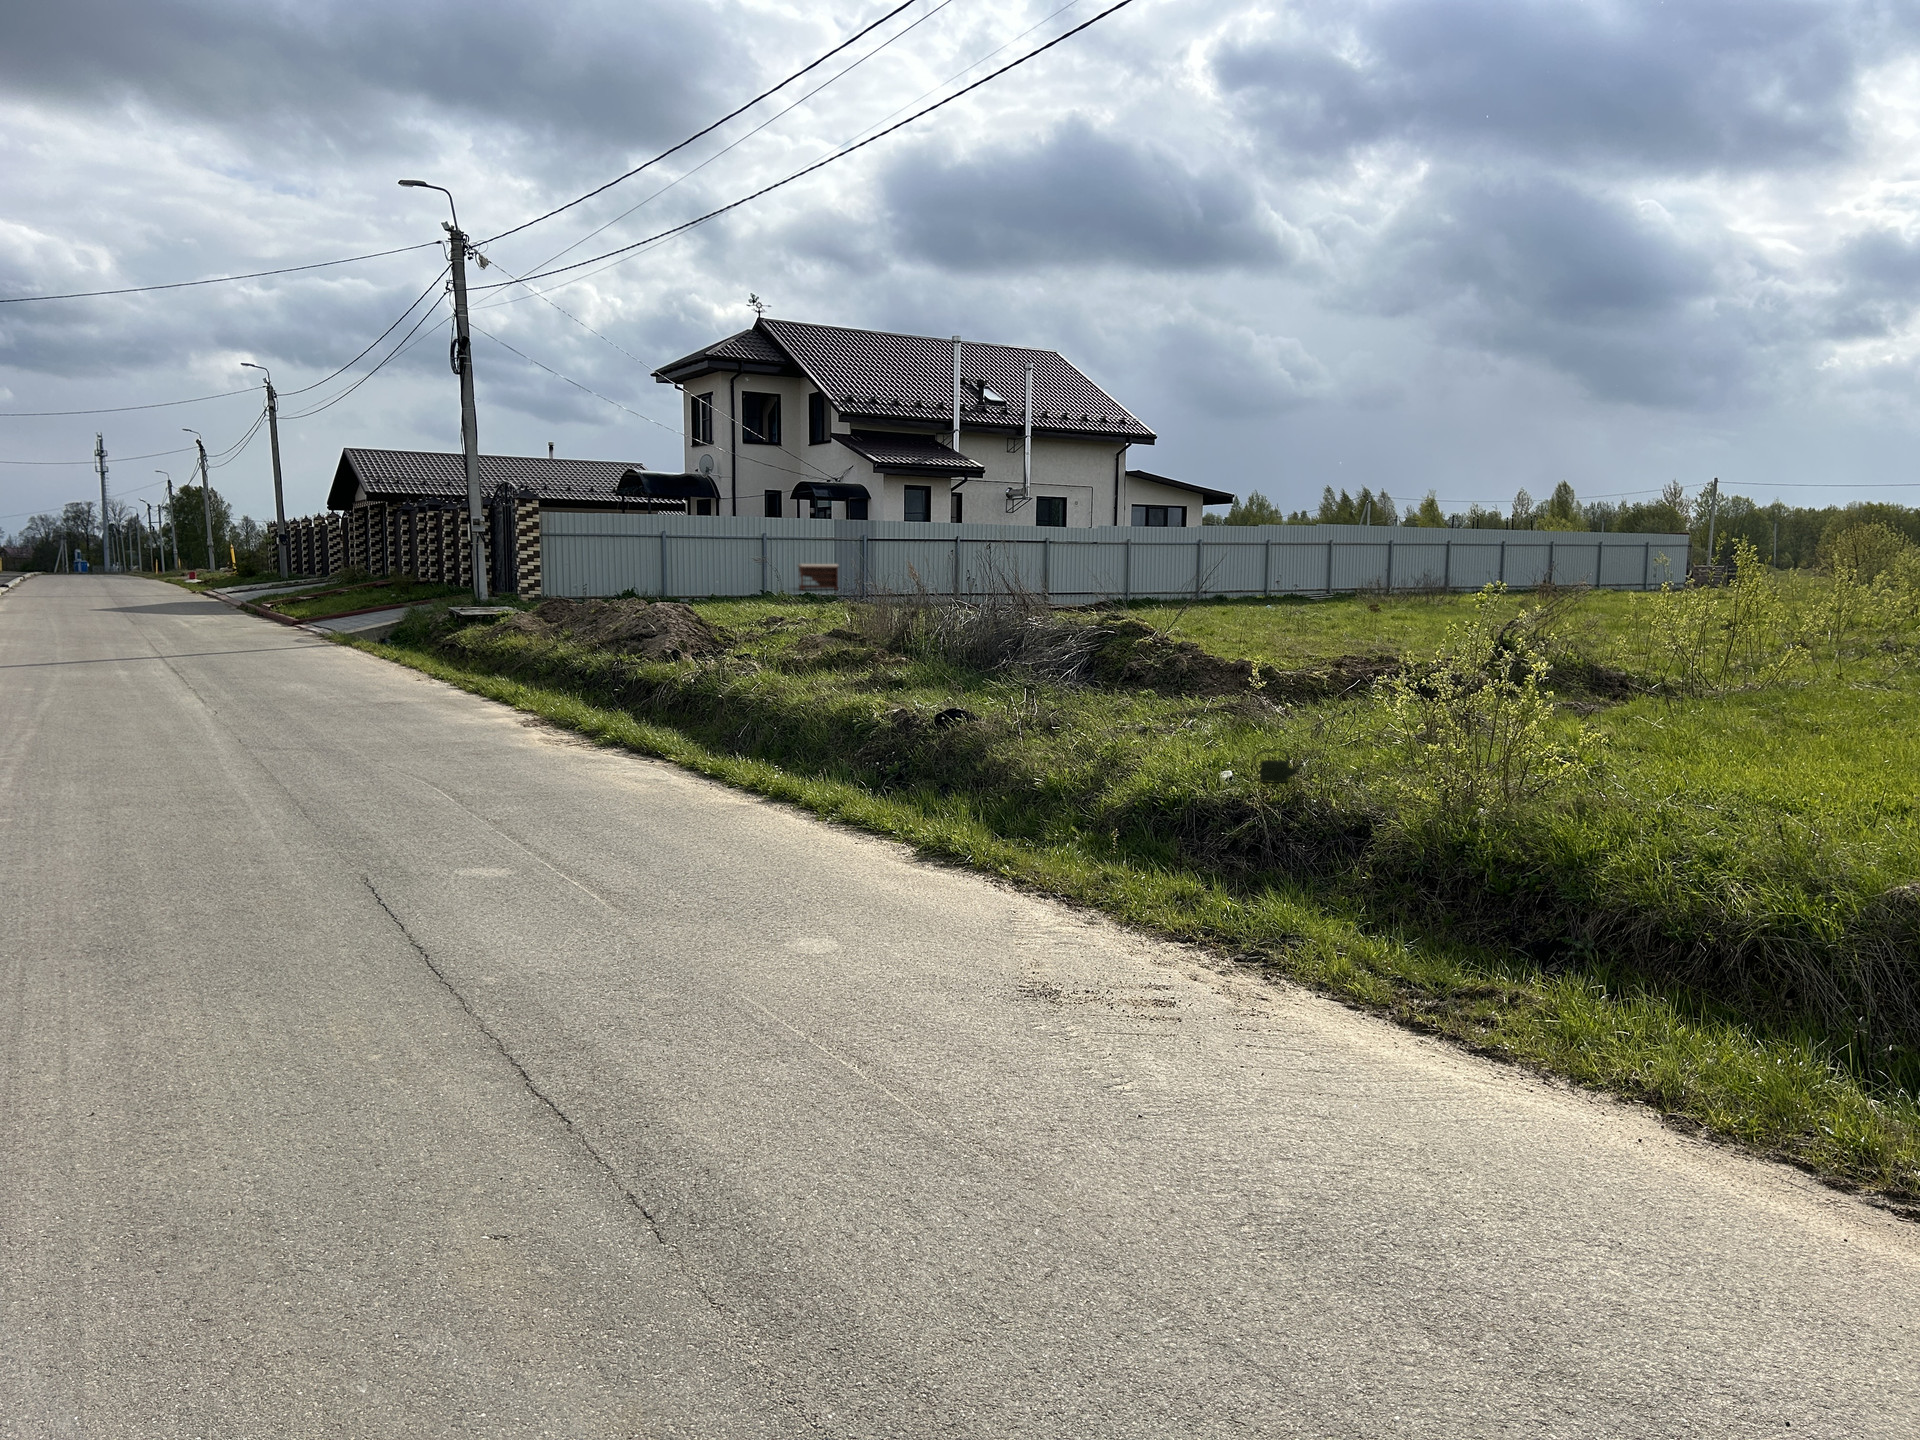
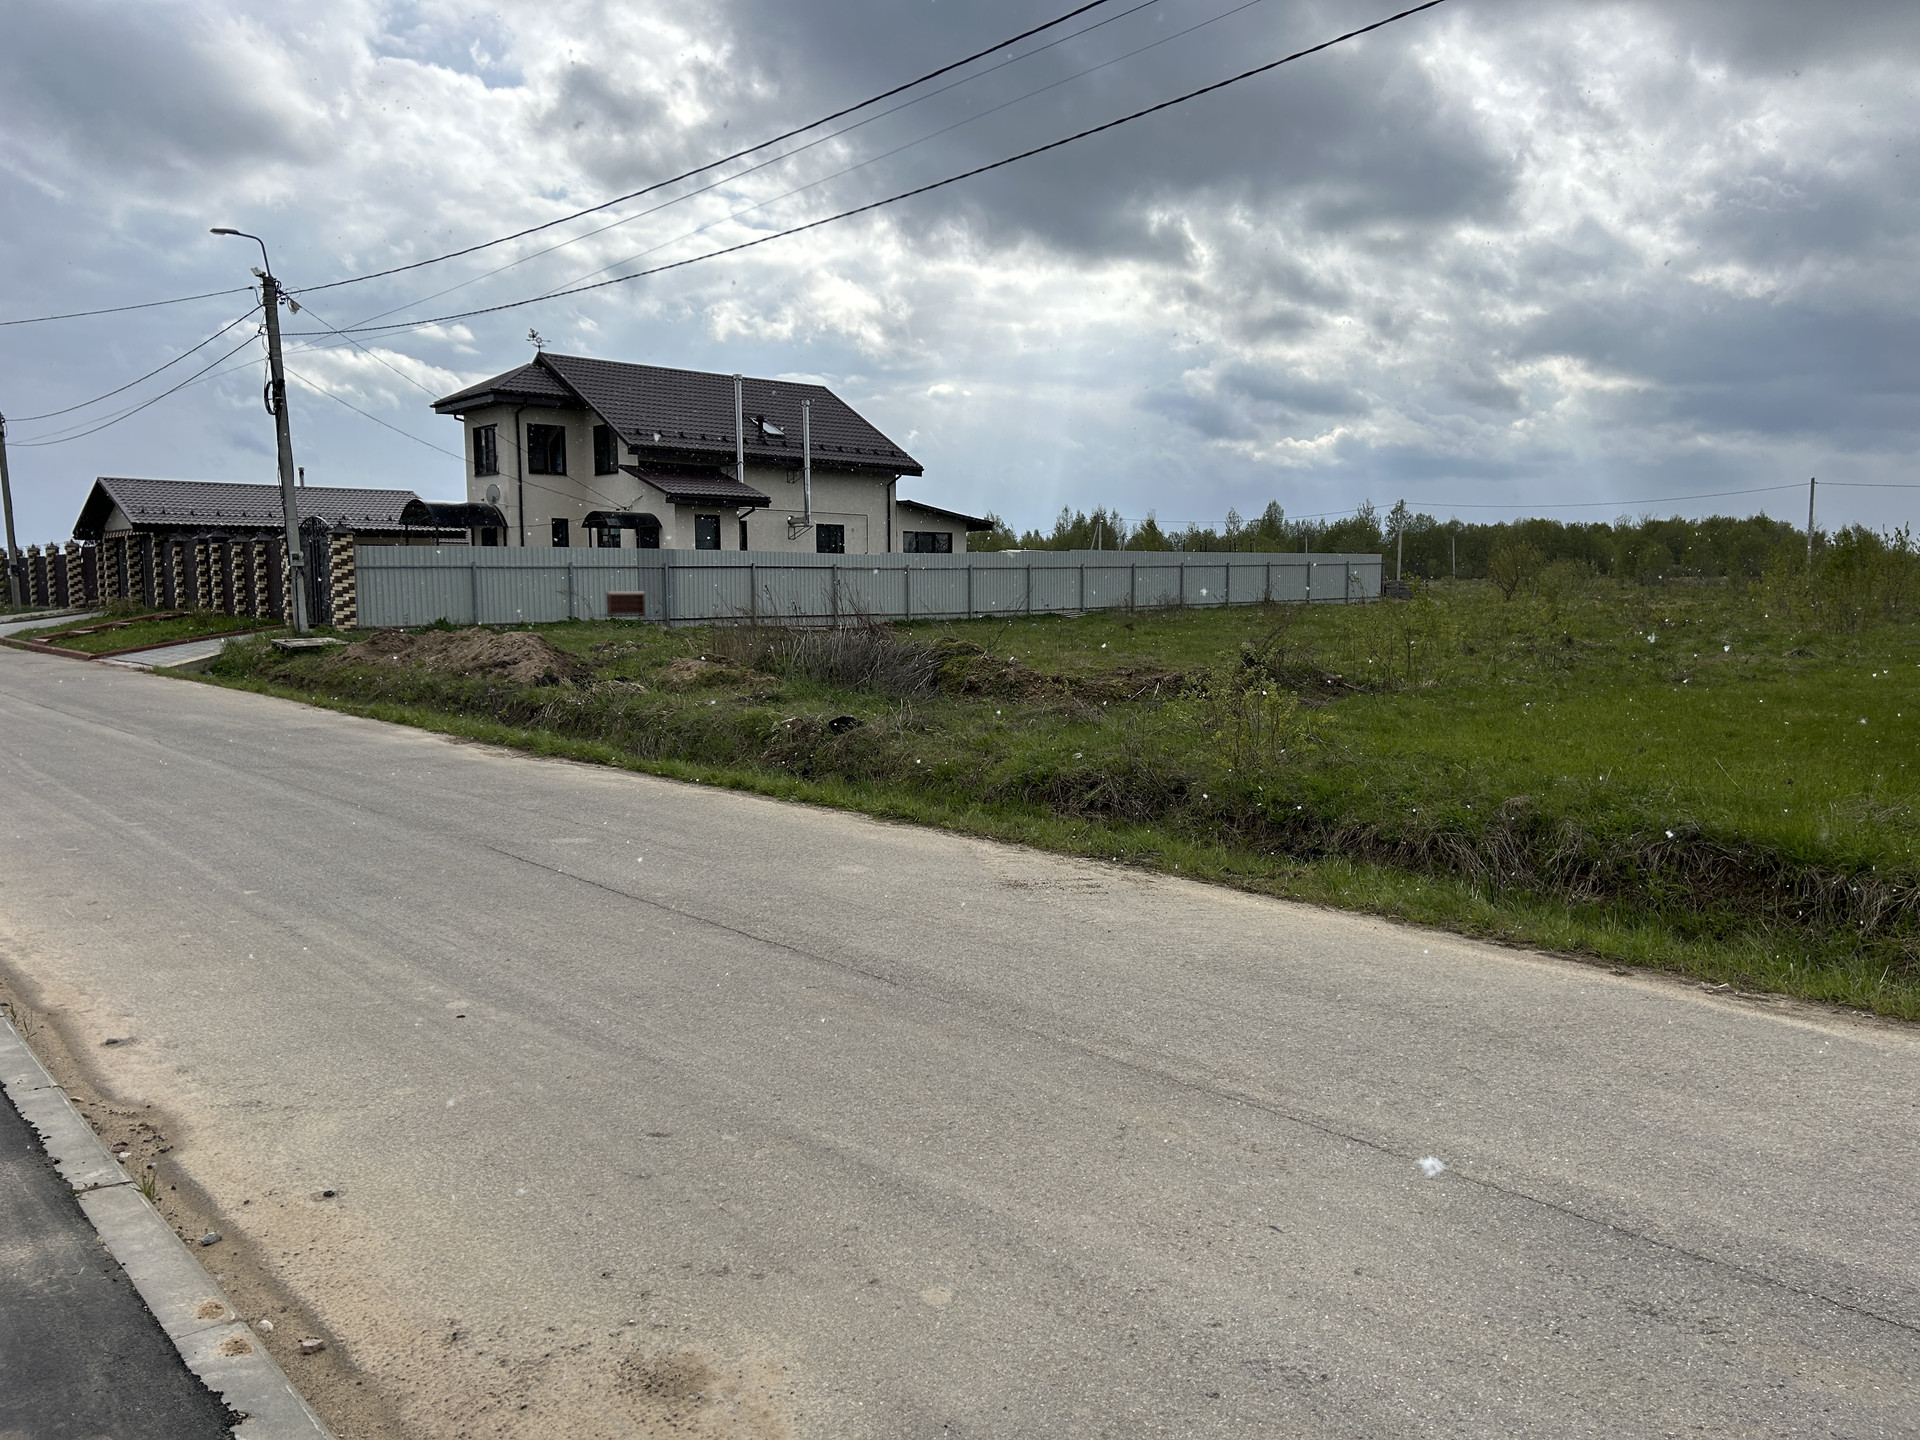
watering can: present [1253,749,1307,783] -> none [1090,730,1128,753]

